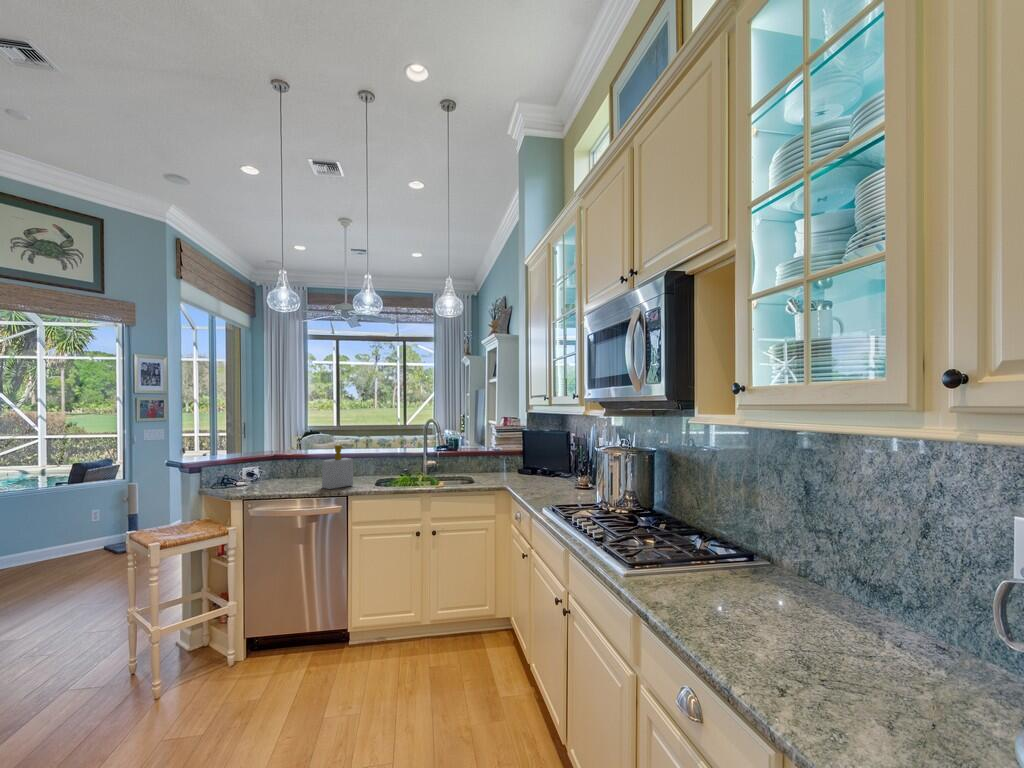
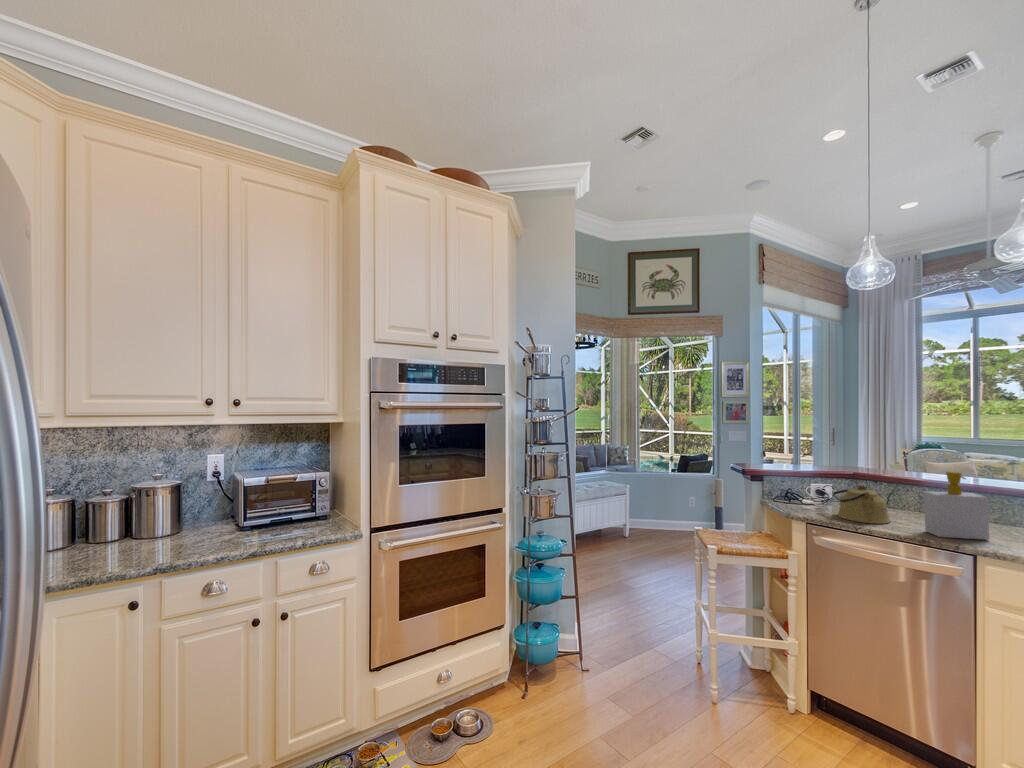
kettle: none [262,463,301,491] -> present [832,485,890,524]

